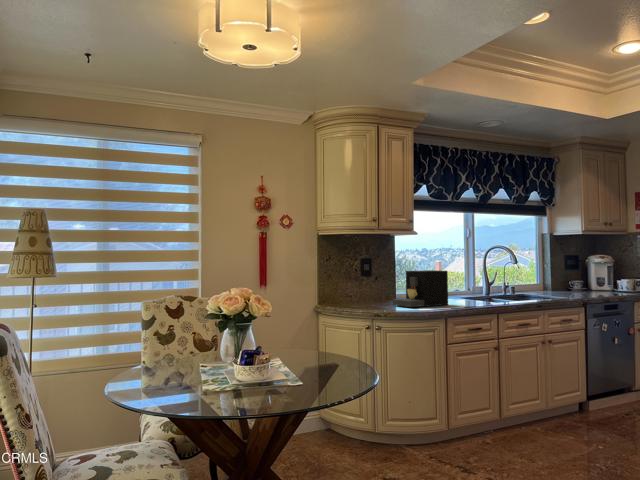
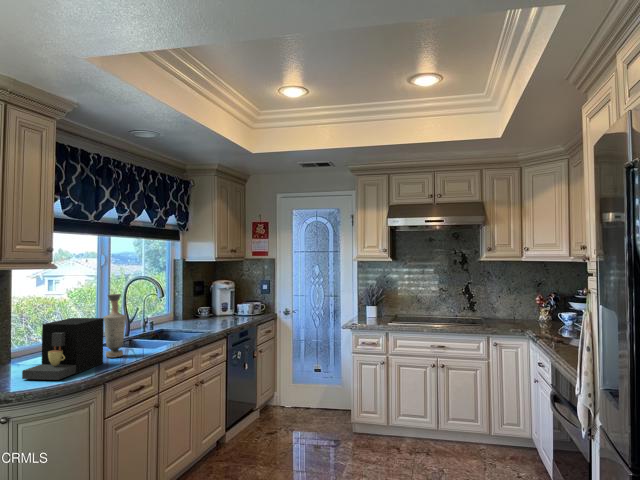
vase: none [452,254,469,303] -> present [103,294,126,358]

